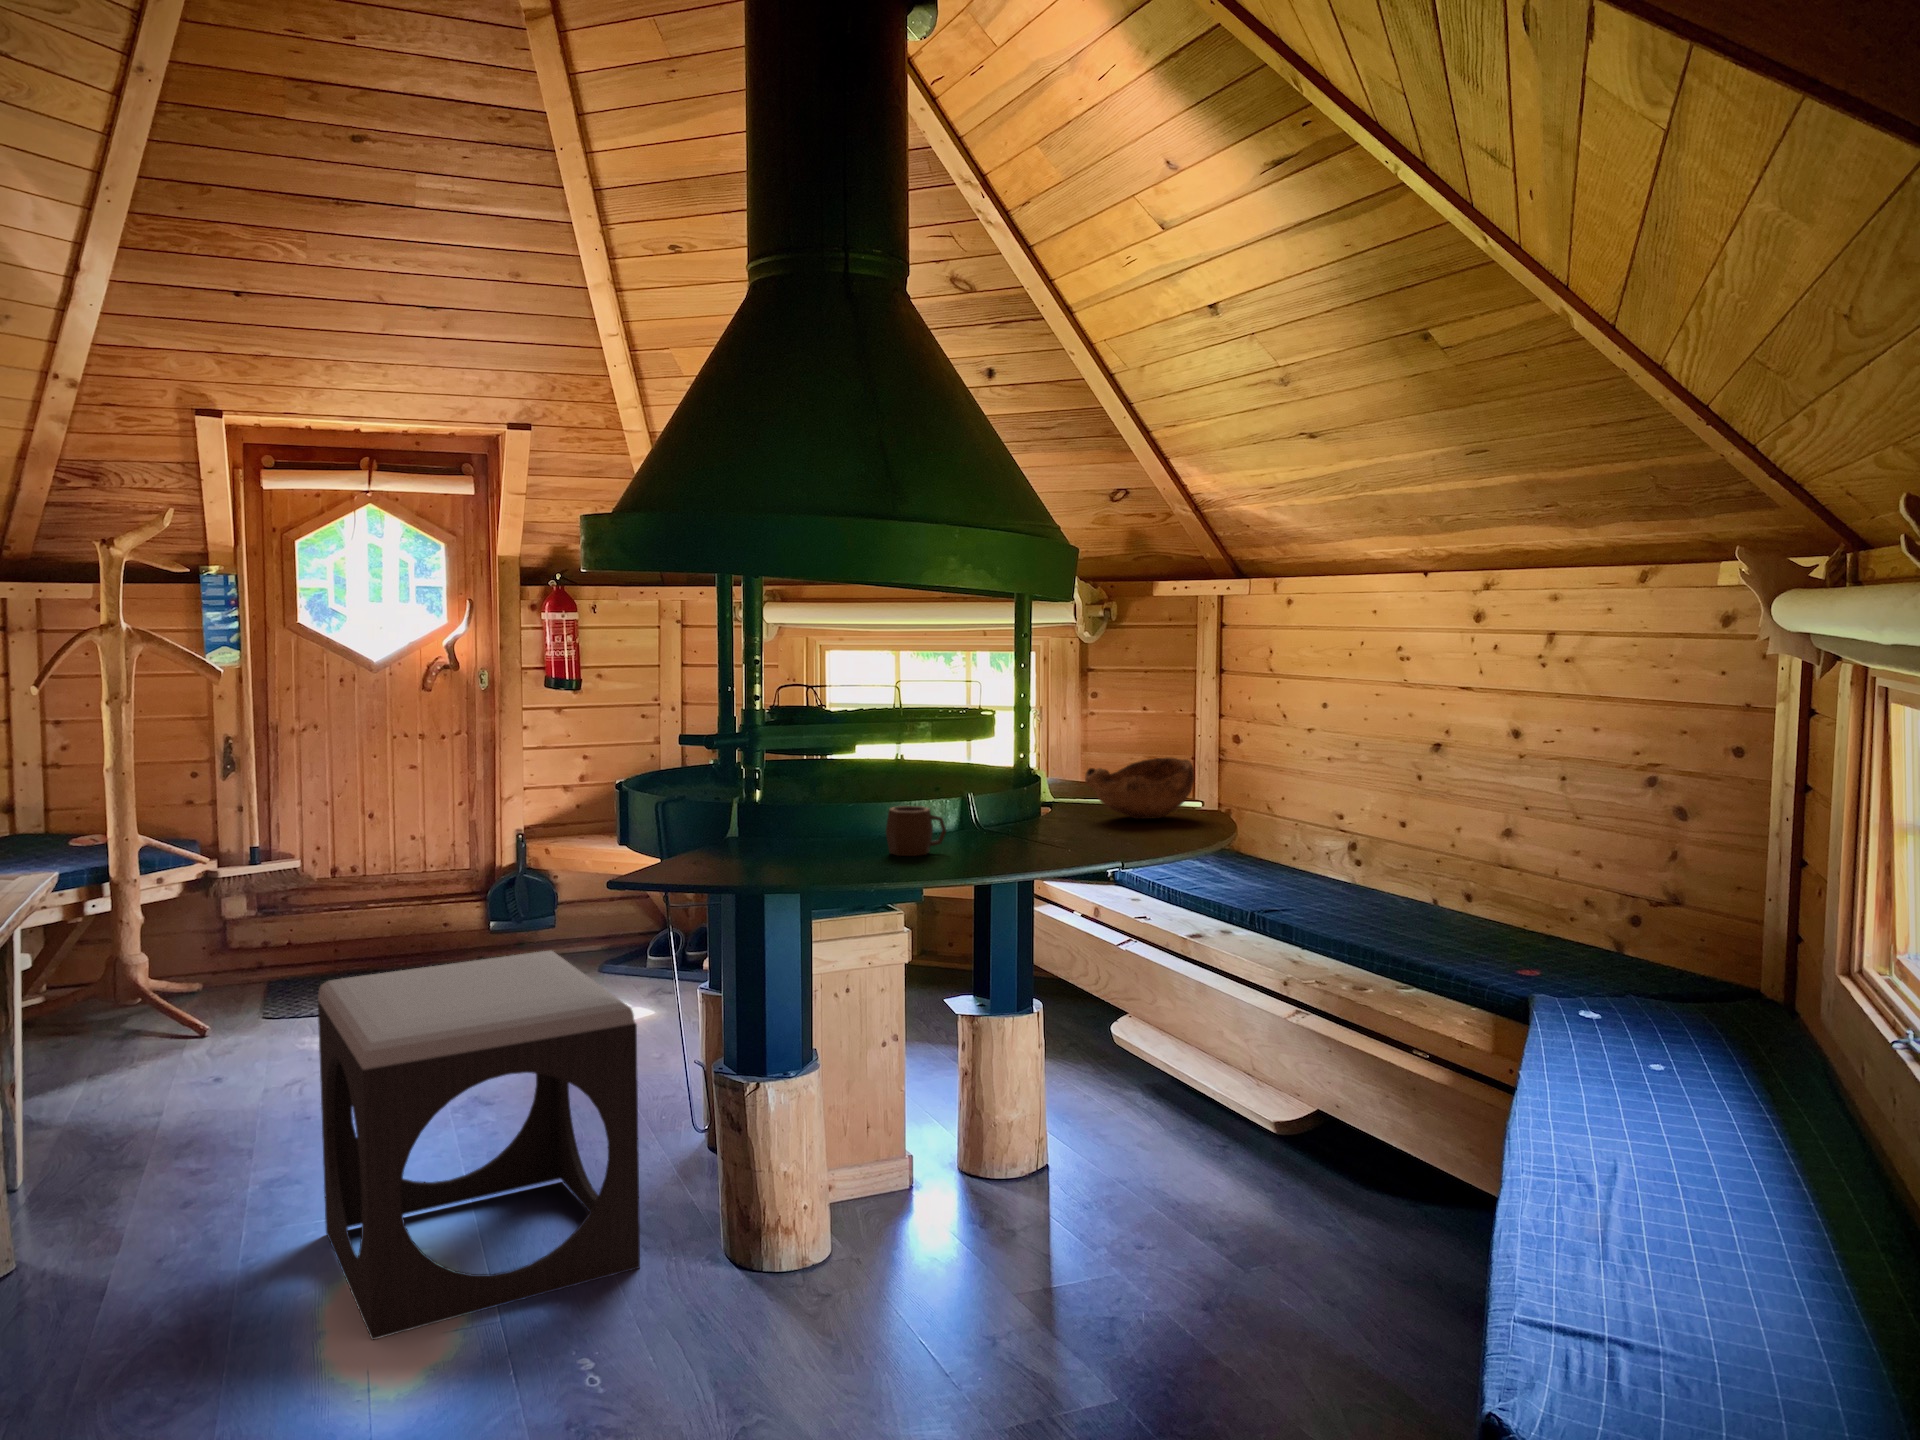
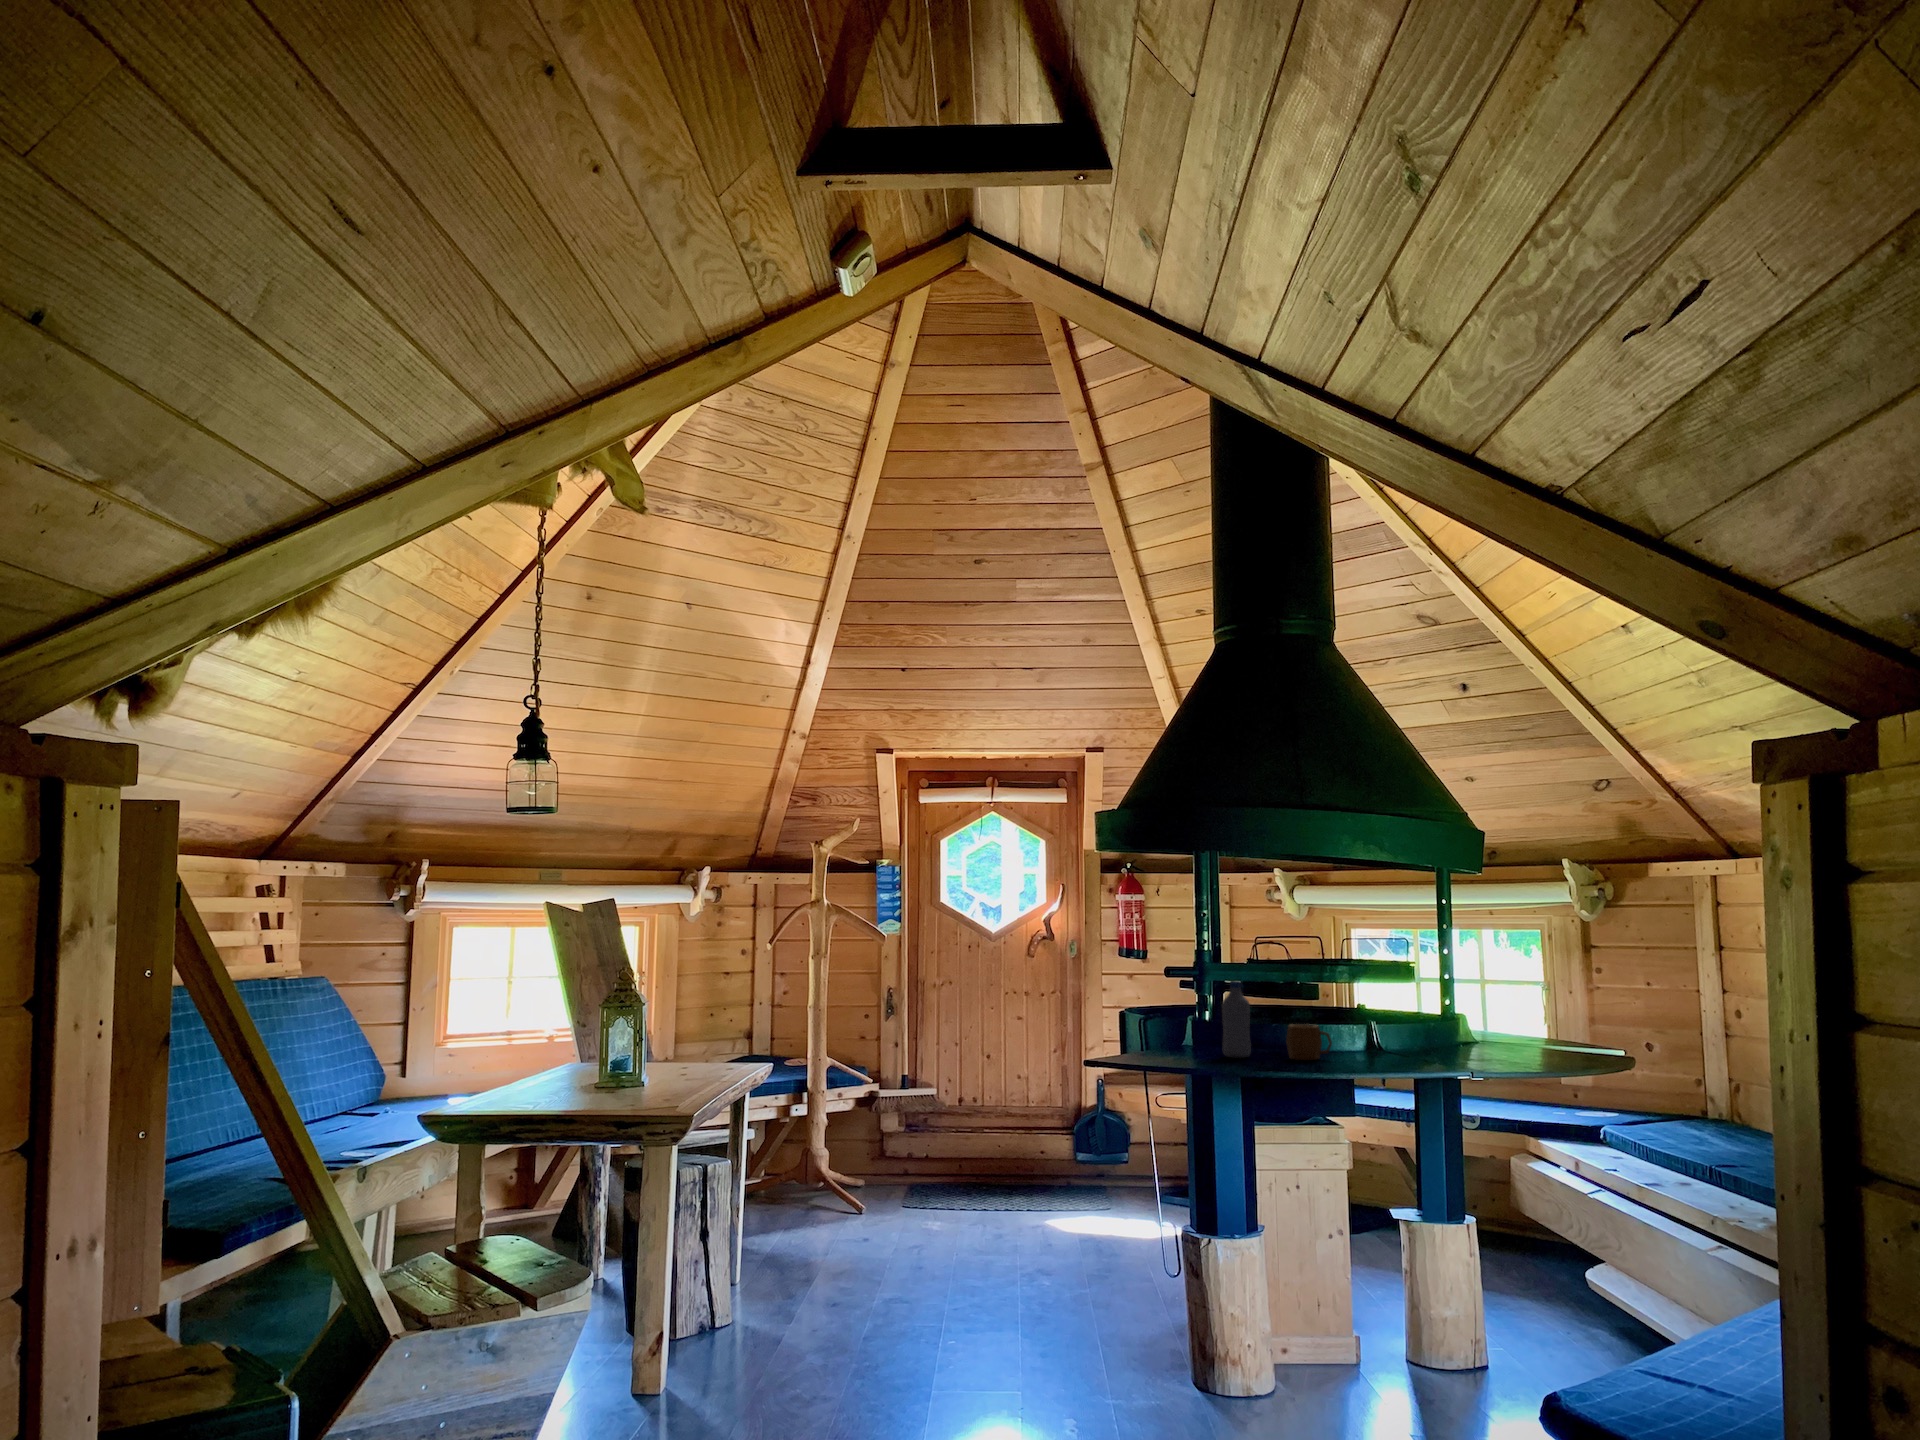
water bottle: none [799,752,838,858] -> present [1222,981,1251,1058]
wooden bowl: present [1085,758,1194,819] -> none [1476,1004,1573,1053]
footstool: present [318,950,640,1340] -> none [922,1137,1128,1385]

